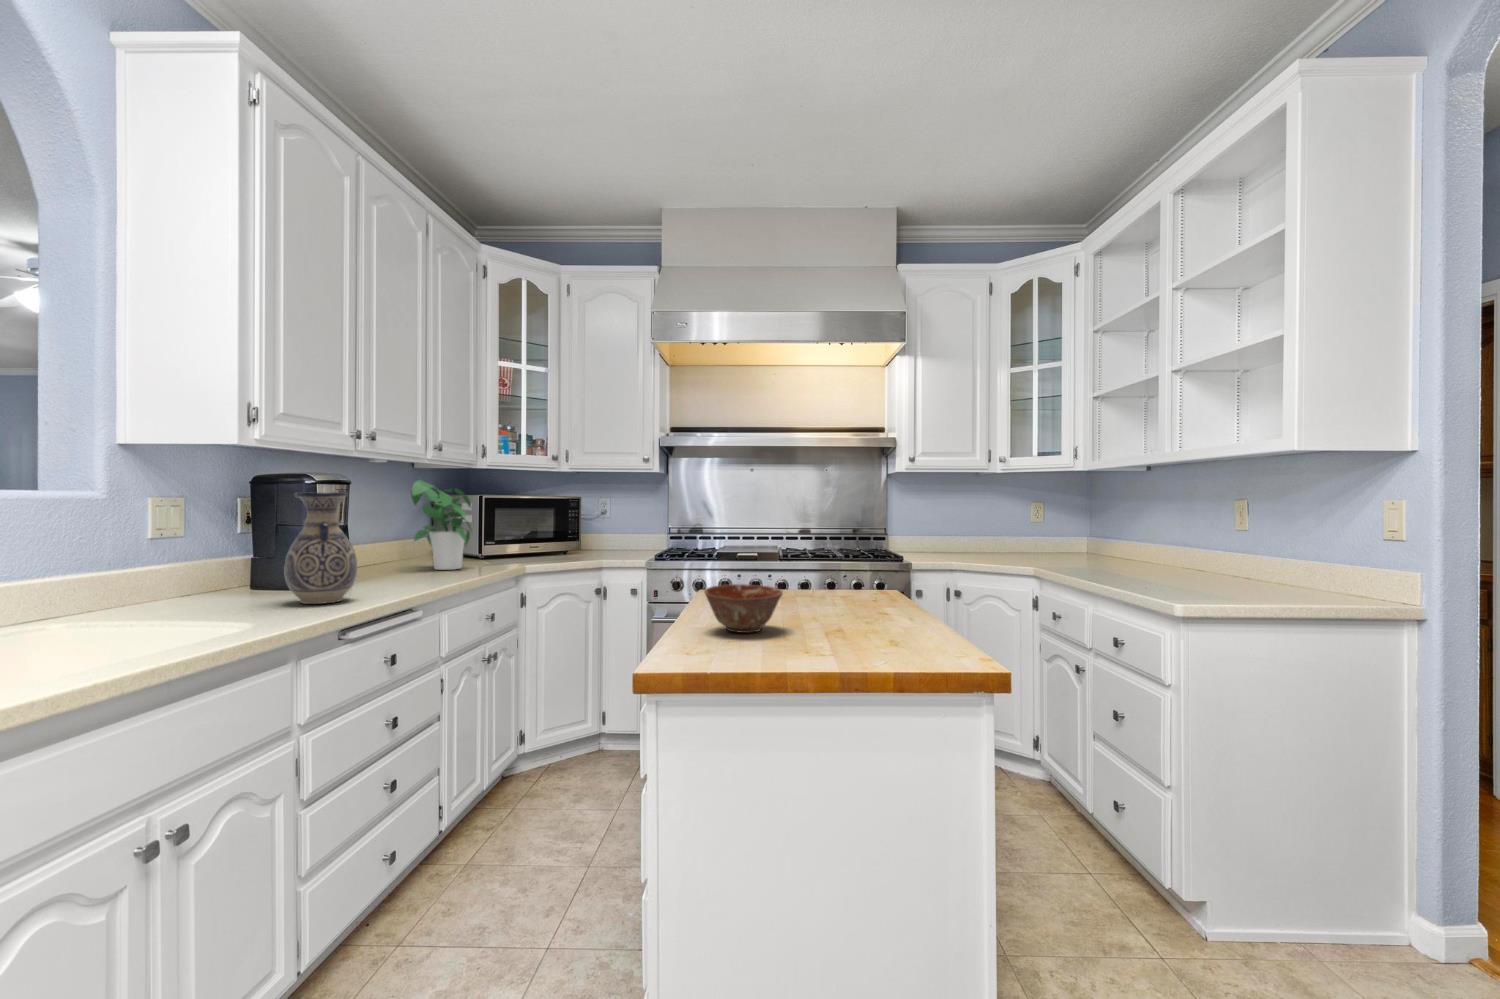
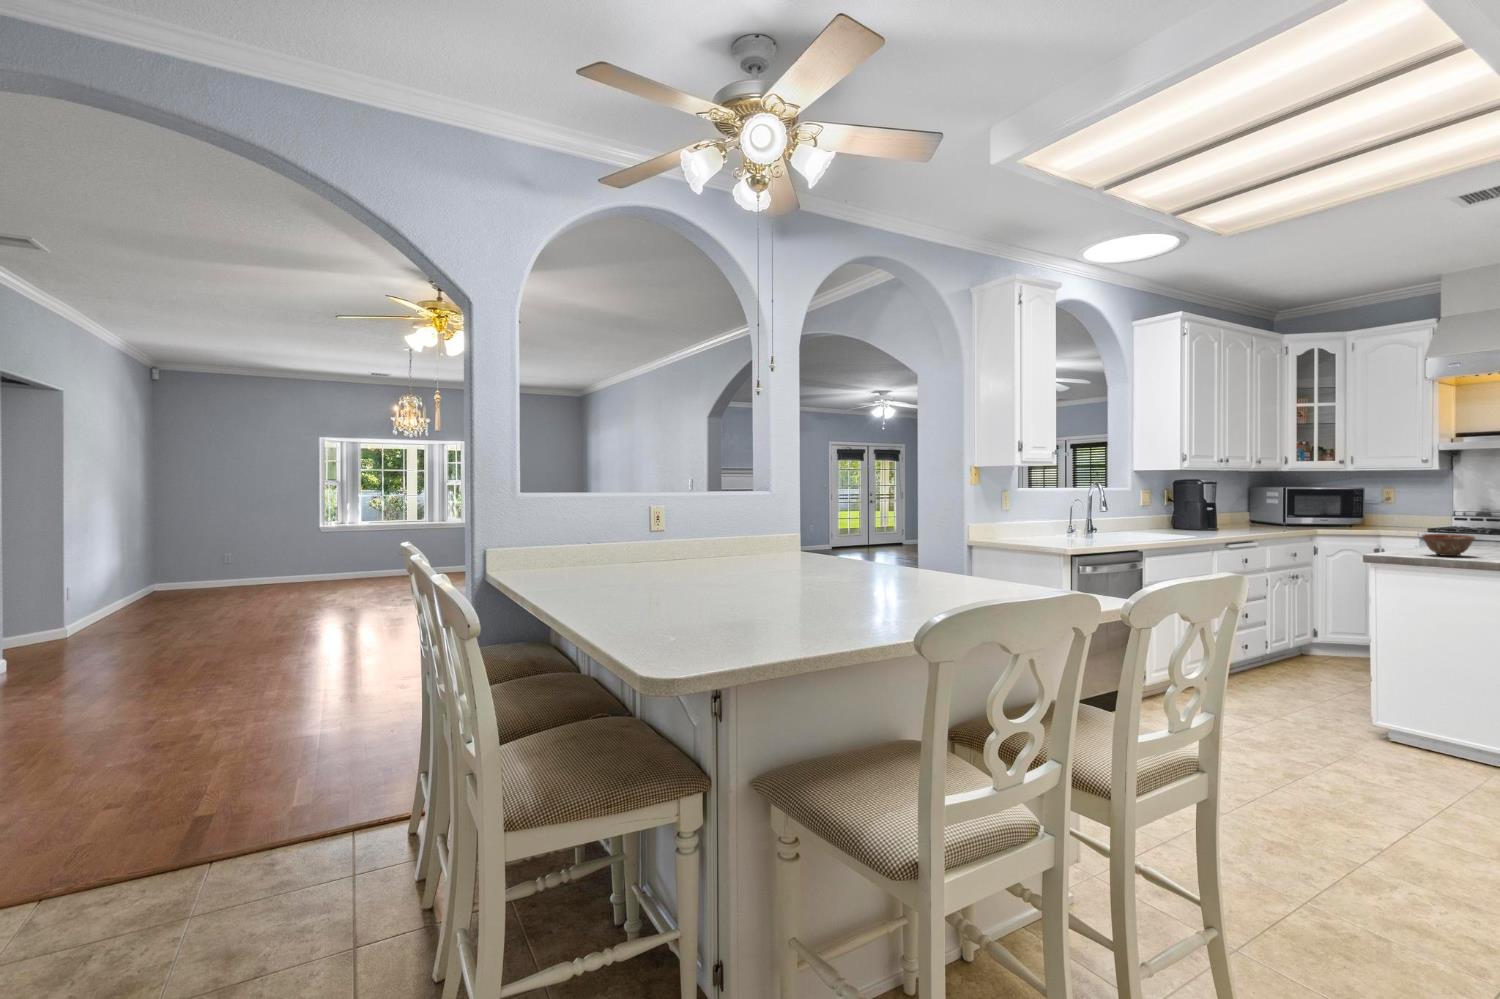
potted plant: present [411,480,471,570] -> none [1241,480,1281,529]
vase: present [284,492,358,604] -> none [1196,489,1227,536]

